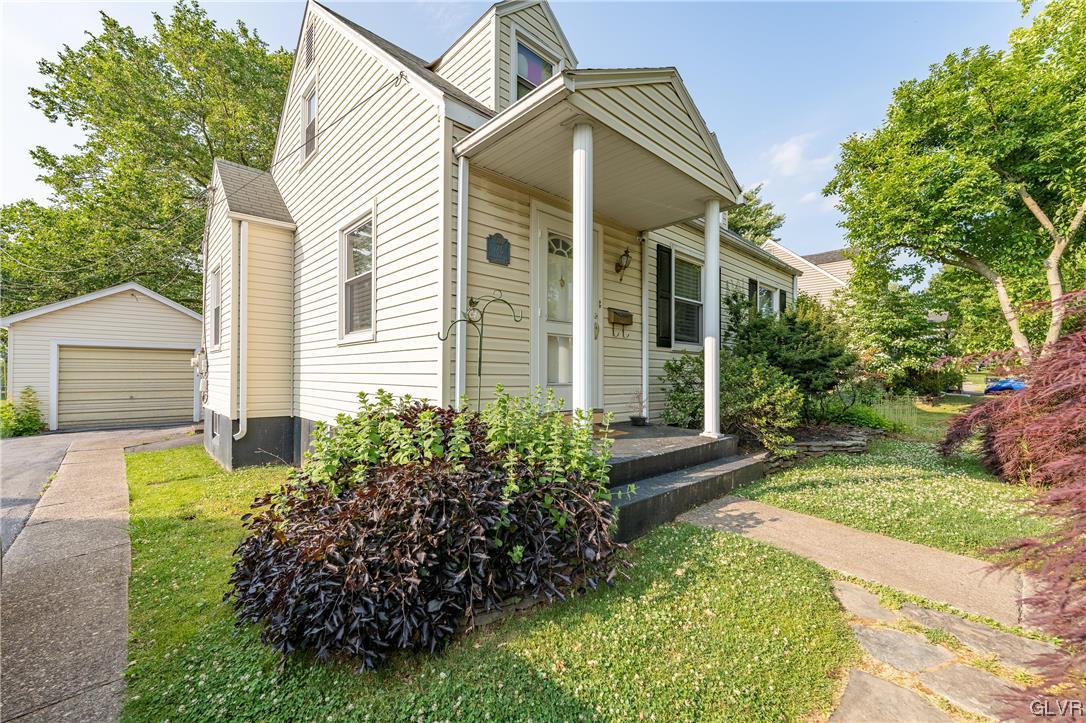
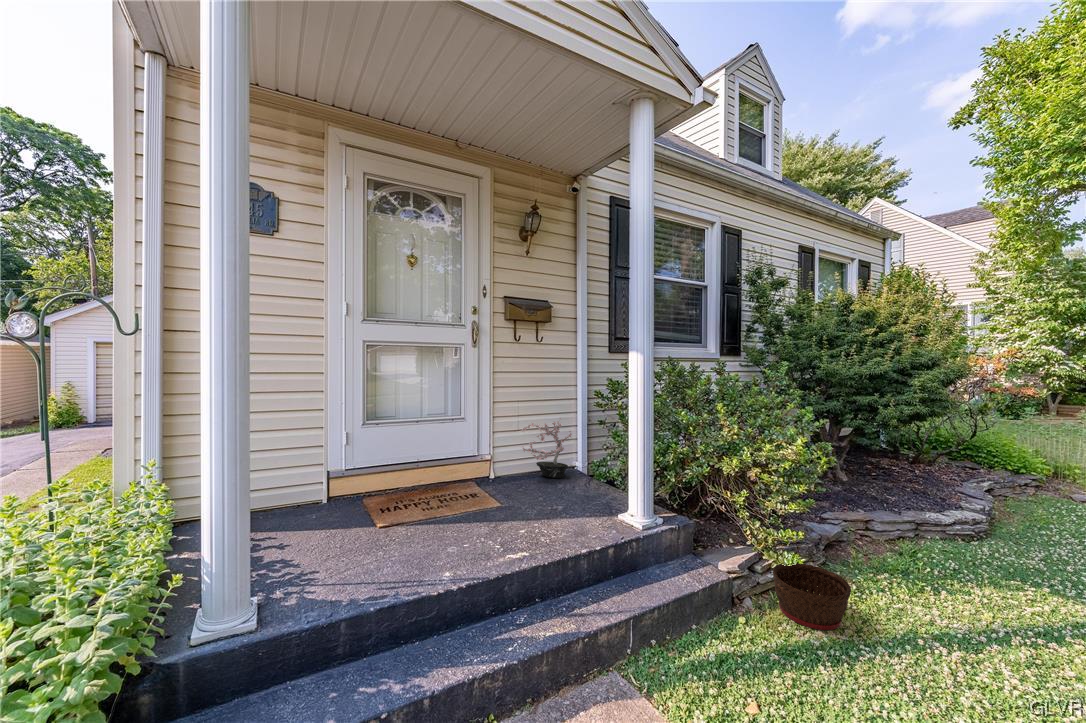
basket: none [784,455,825,480] -> present [773,563,851,630]

